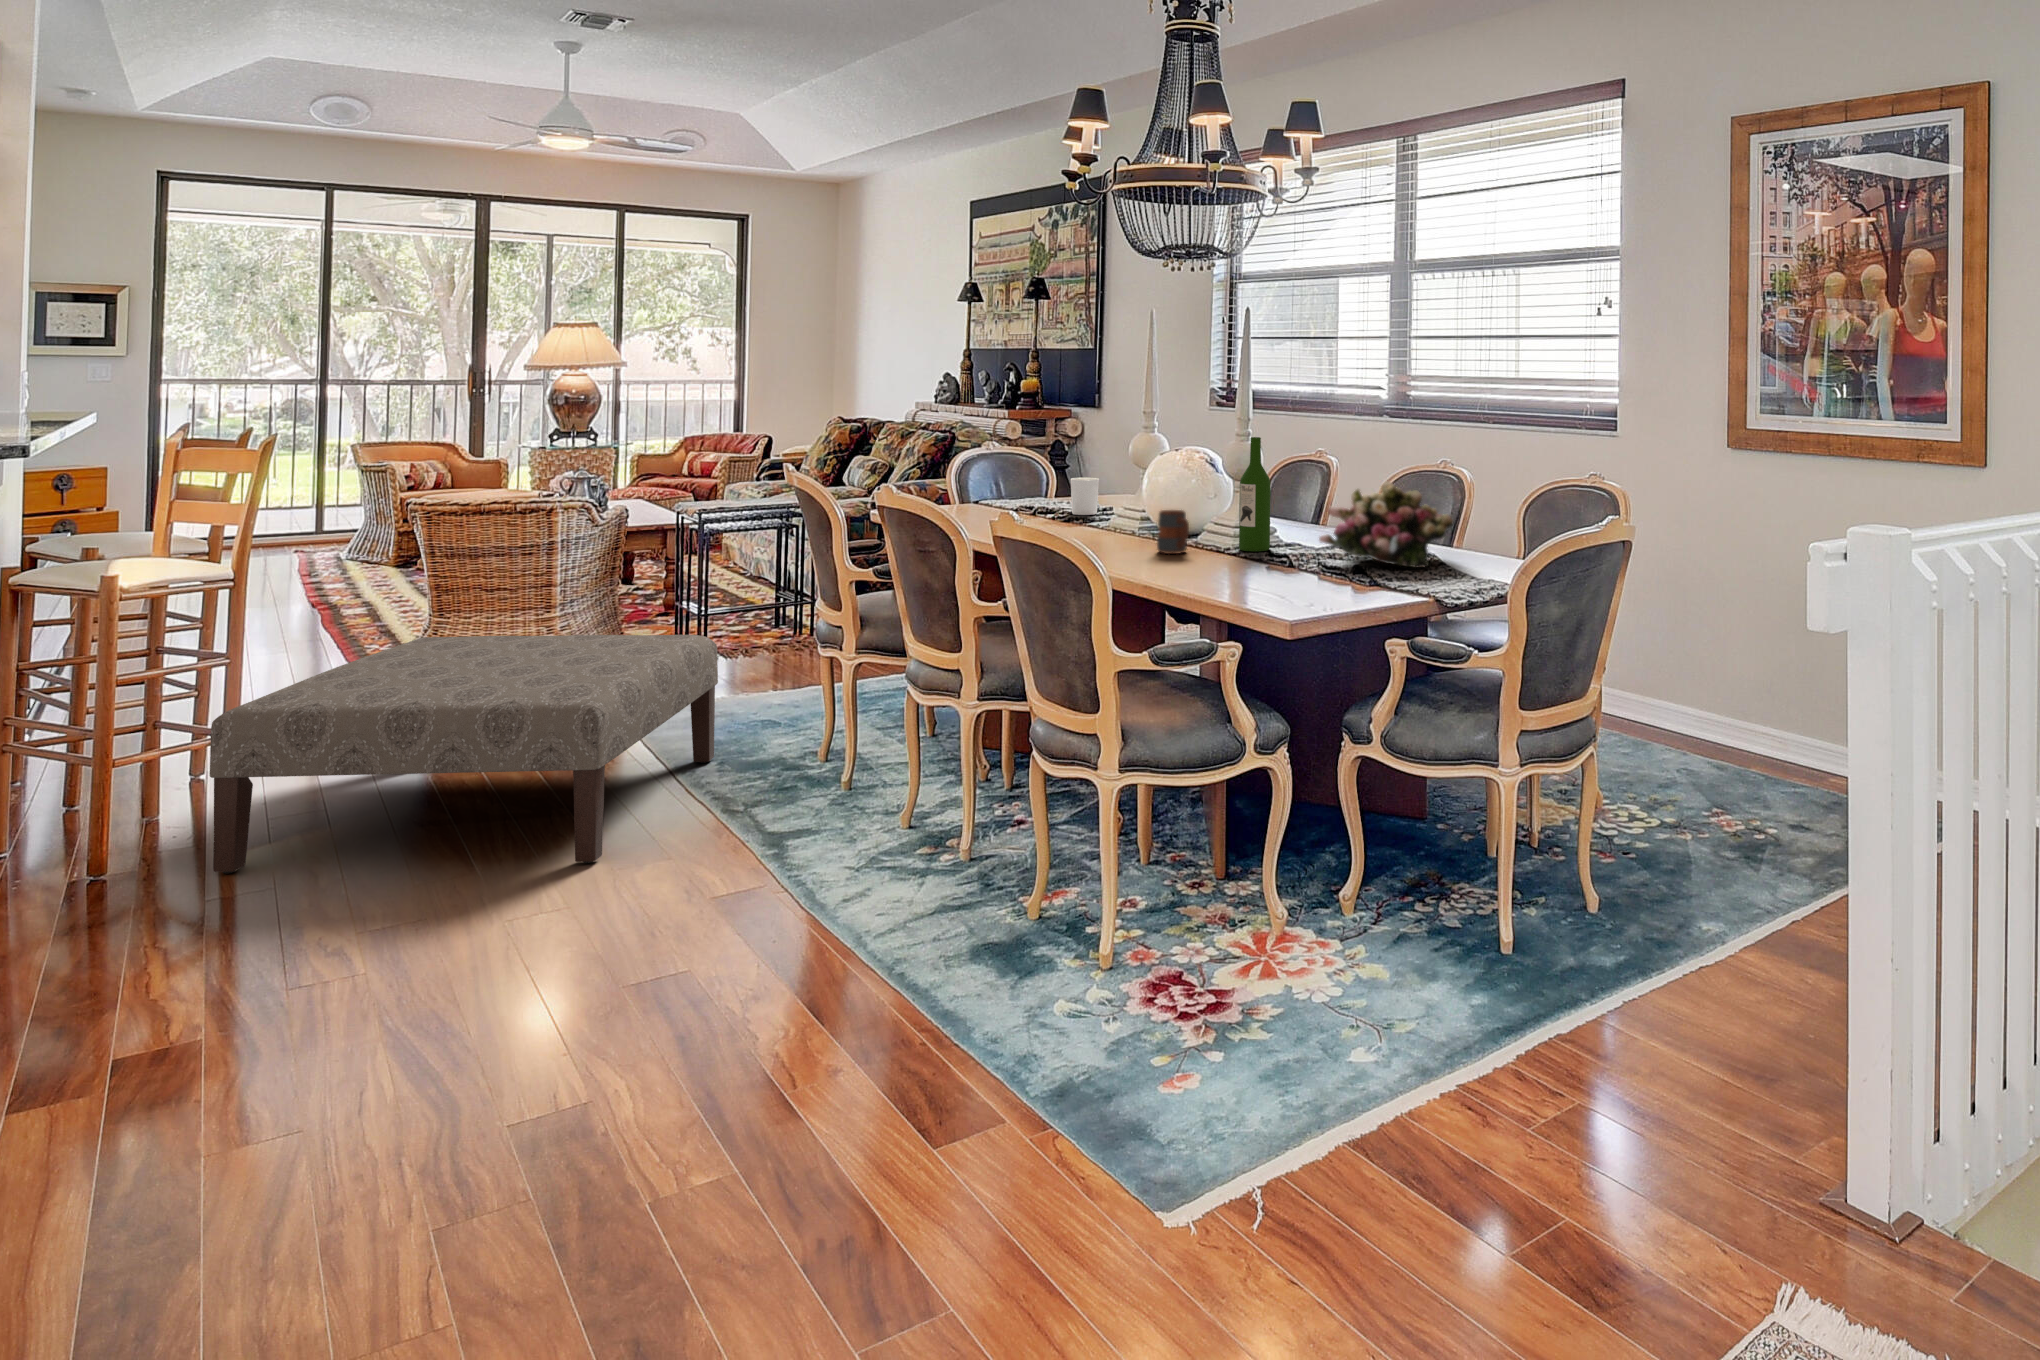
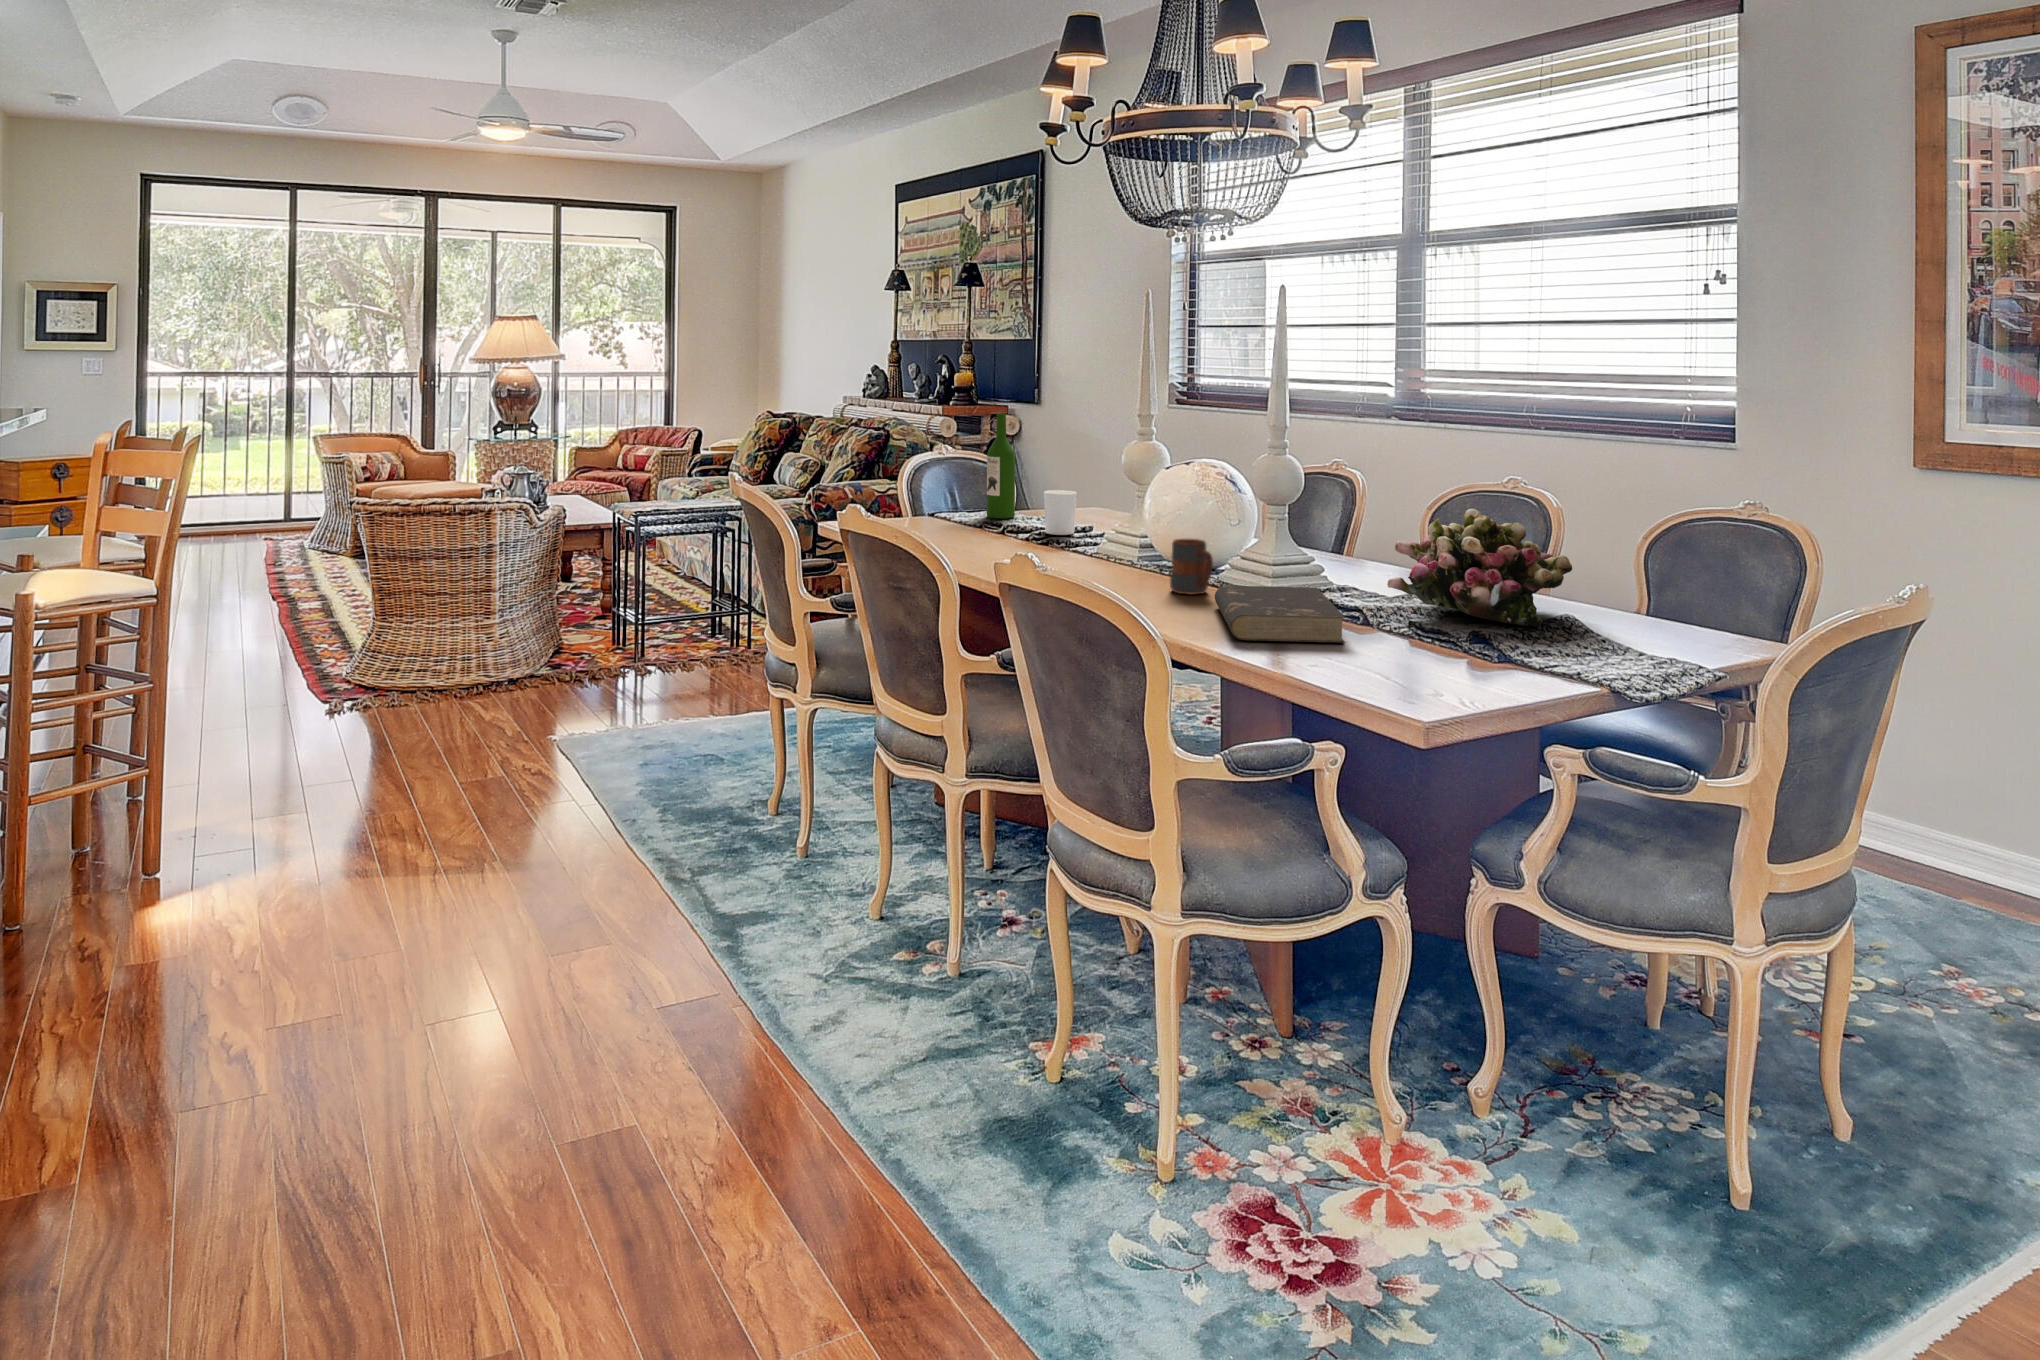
wine bottle: present [1239,437,1271,551] -> present [987,414,1015,518]
book: none [1186,544,1273,582] -> present [1215,586,1345,643]
ottoman: present [210,635,718,874] -> none [132,658,659,946]

